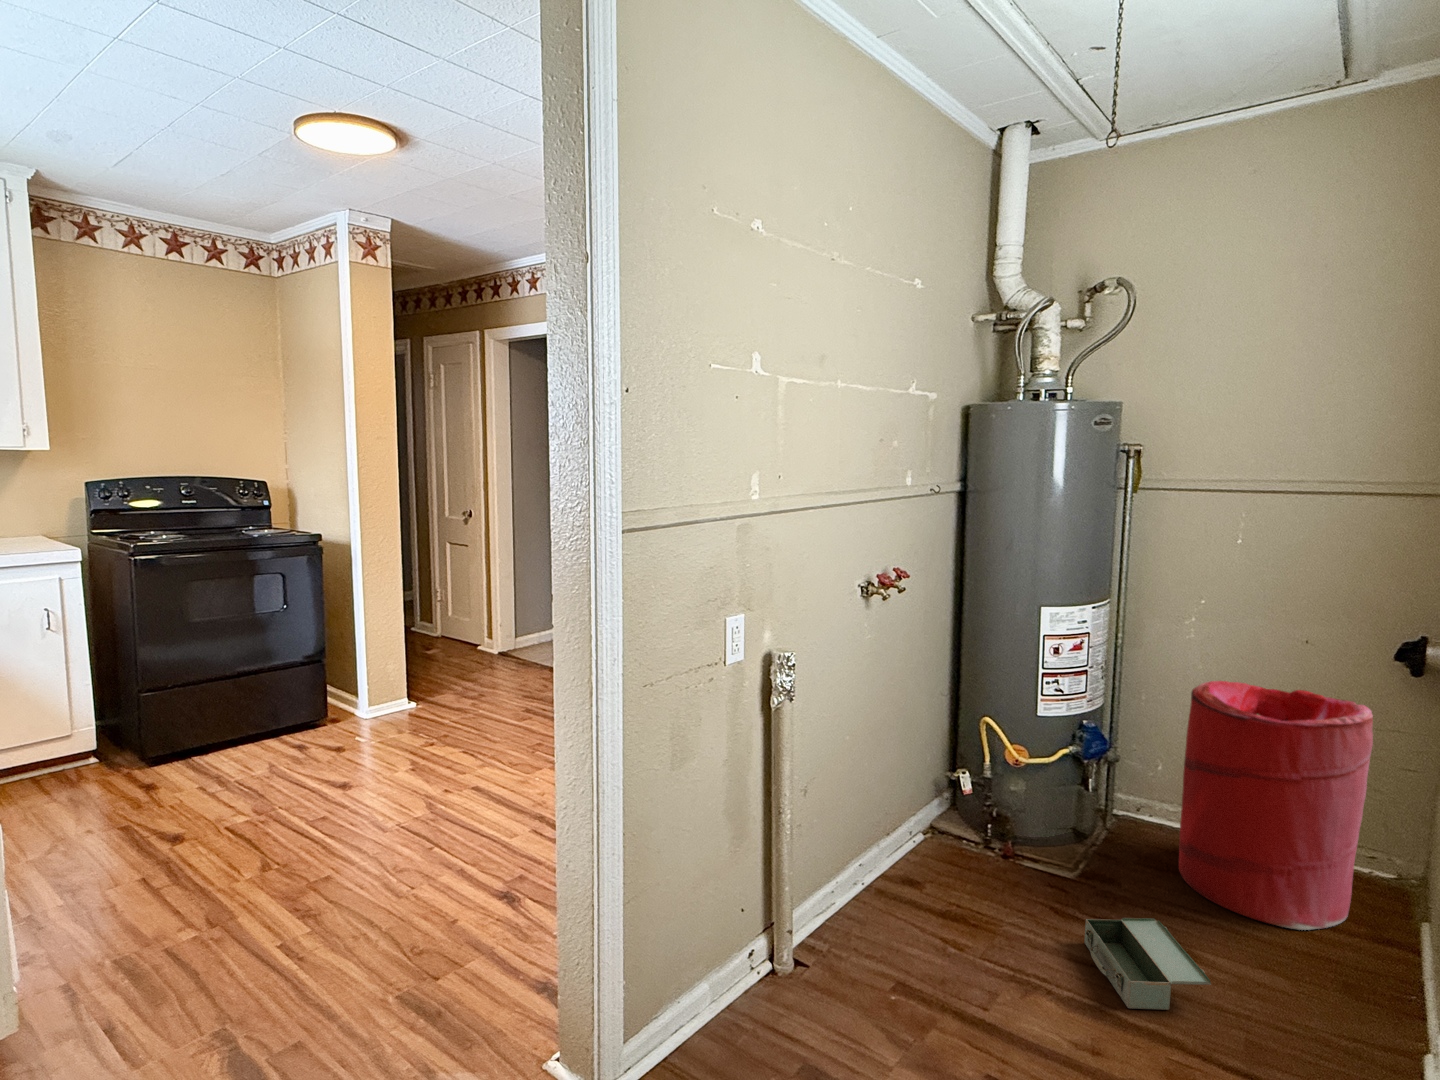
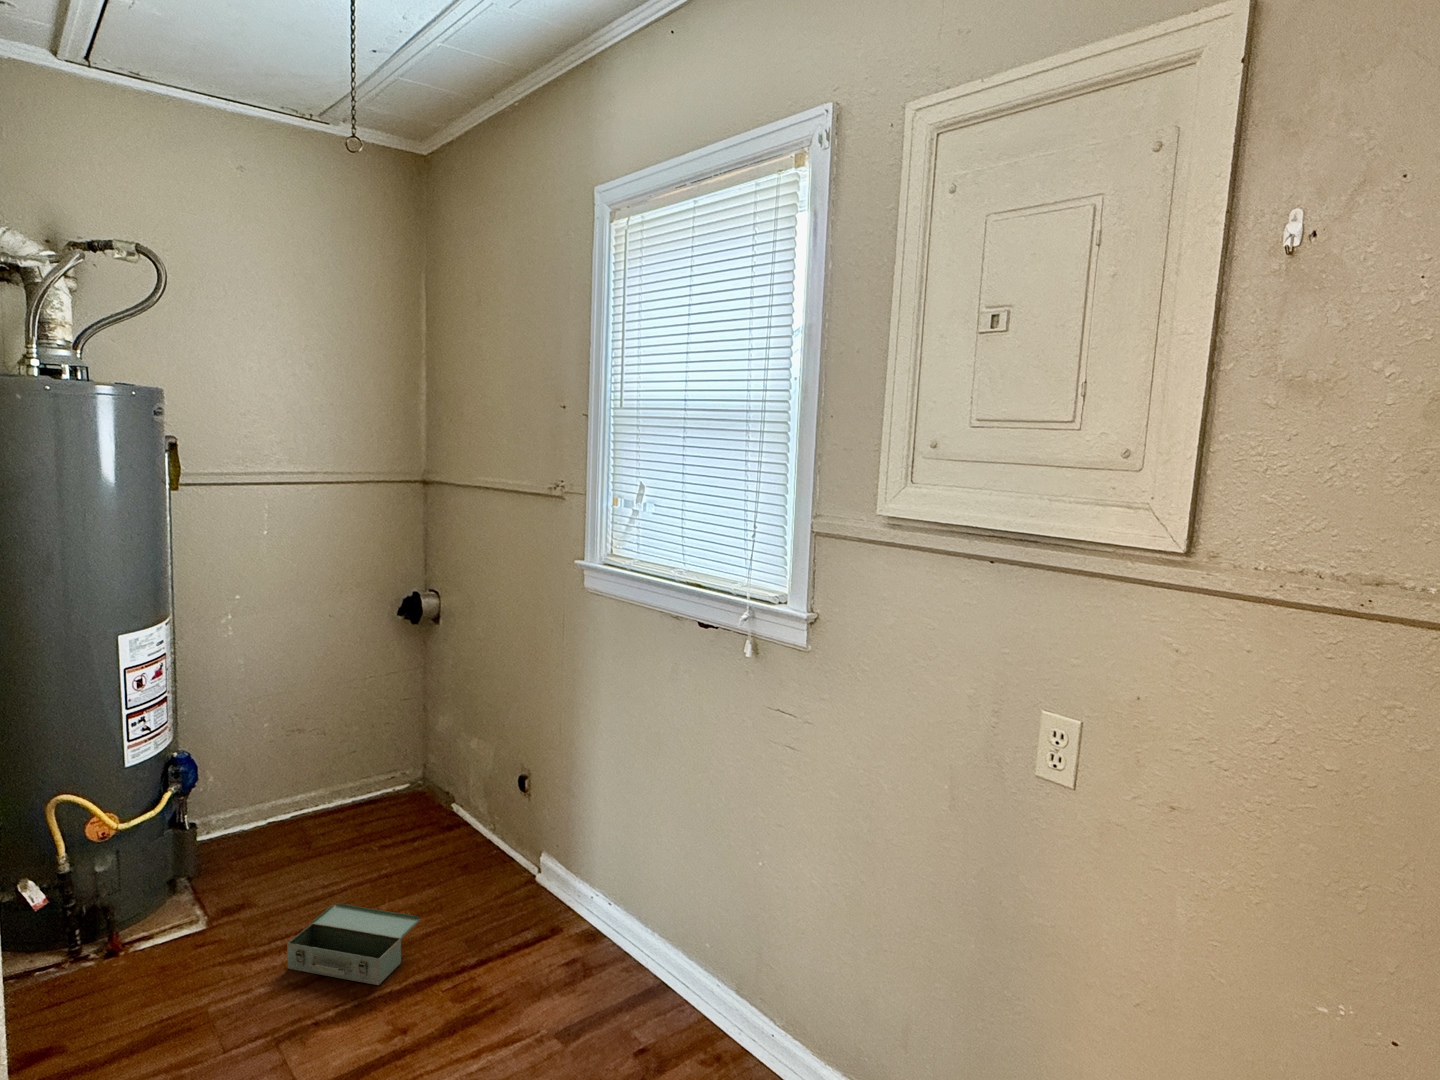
laundry hamper: present [1179,681,1373,930] -> none [265,656,414,871]

